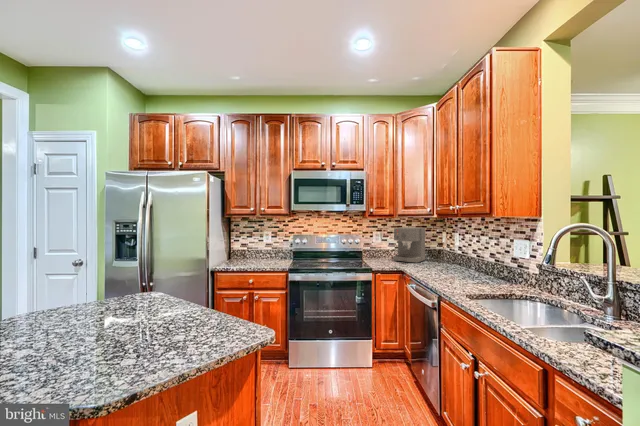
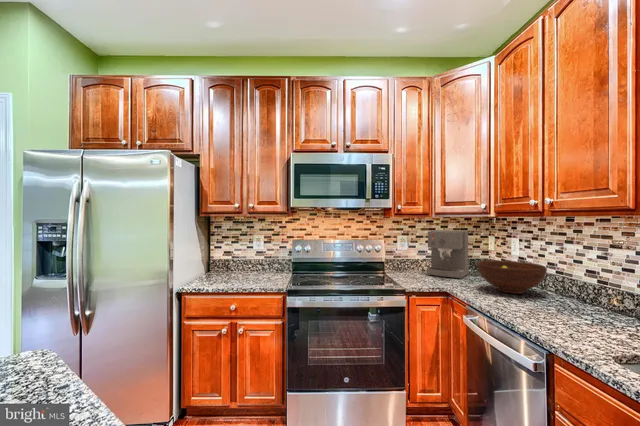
fruit bowl: none [423,249,467,271] -> present [477,260,547,294]

